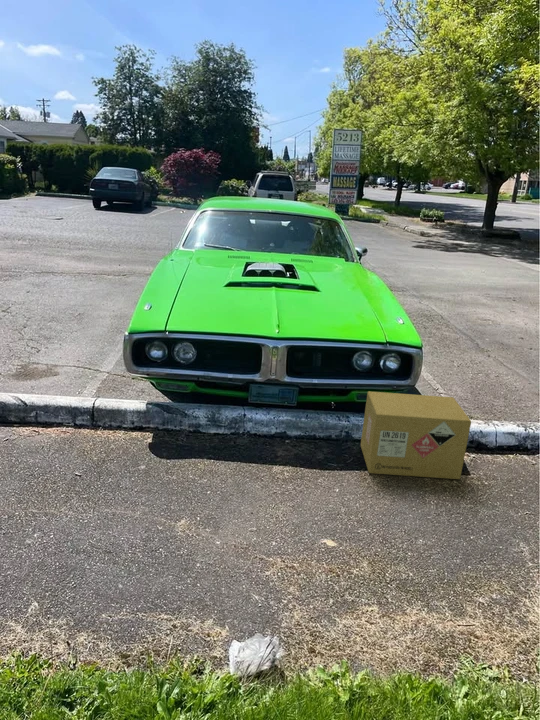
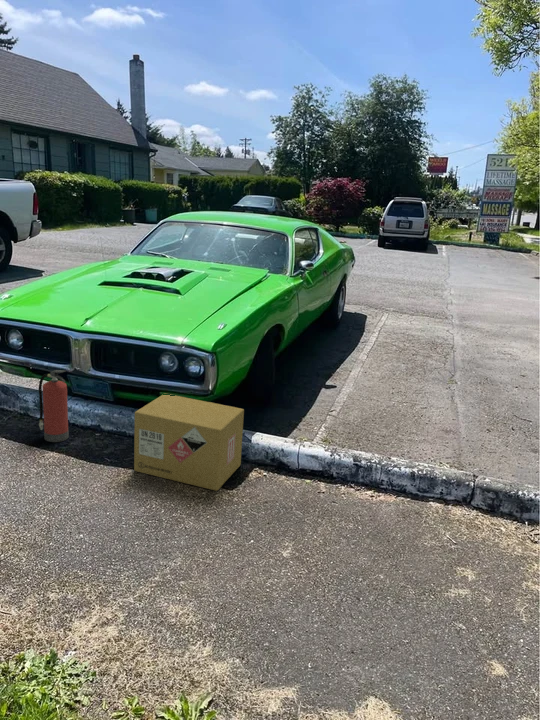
fire extinguisher: none [229,380,275,457] -> present [39,370,69,442]

